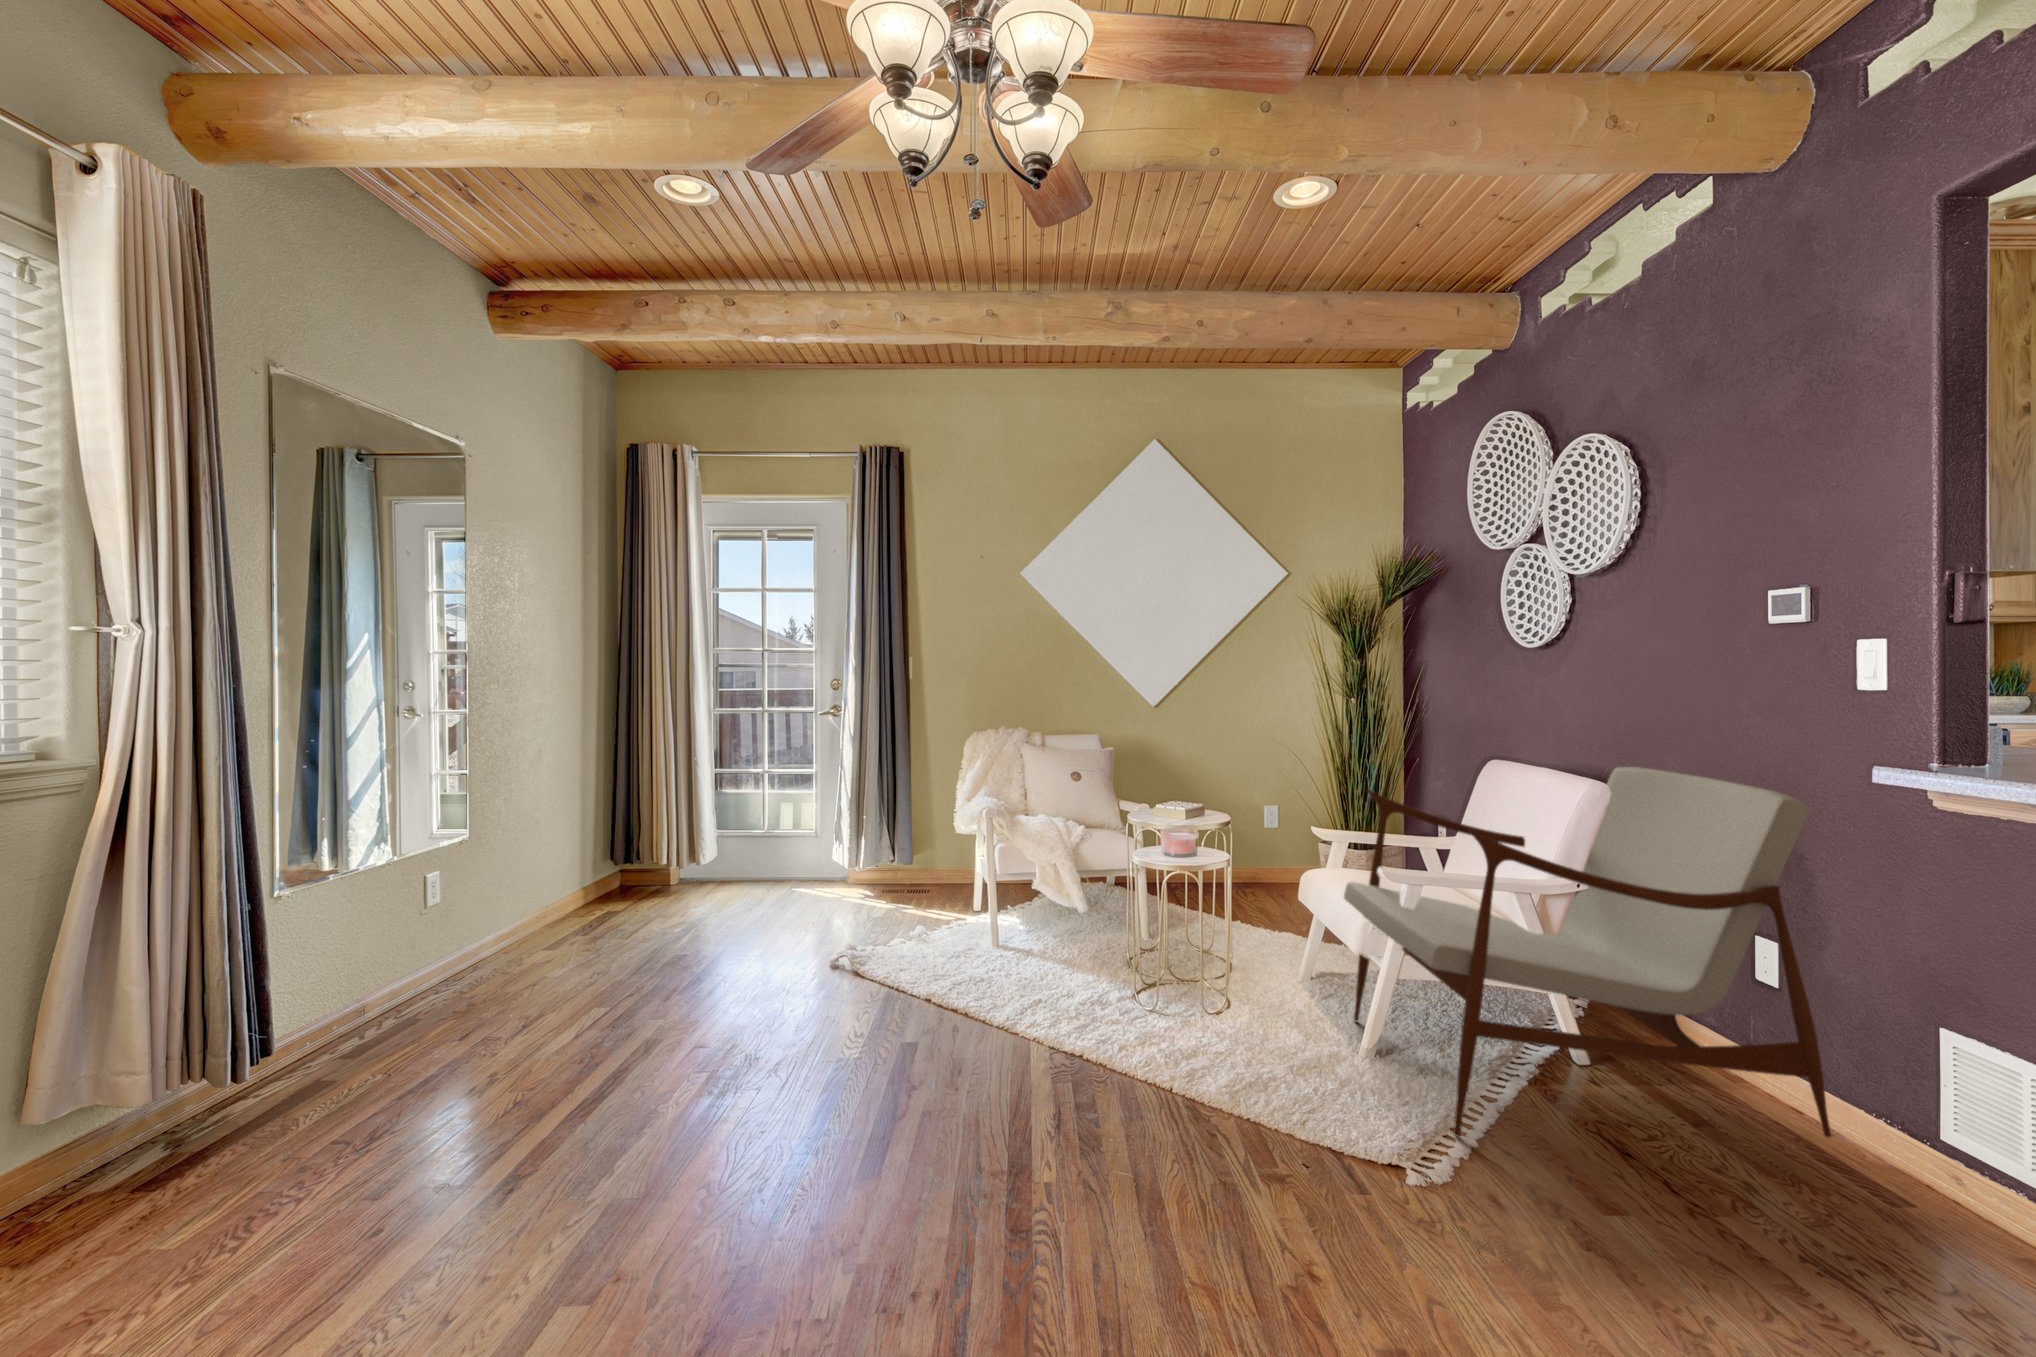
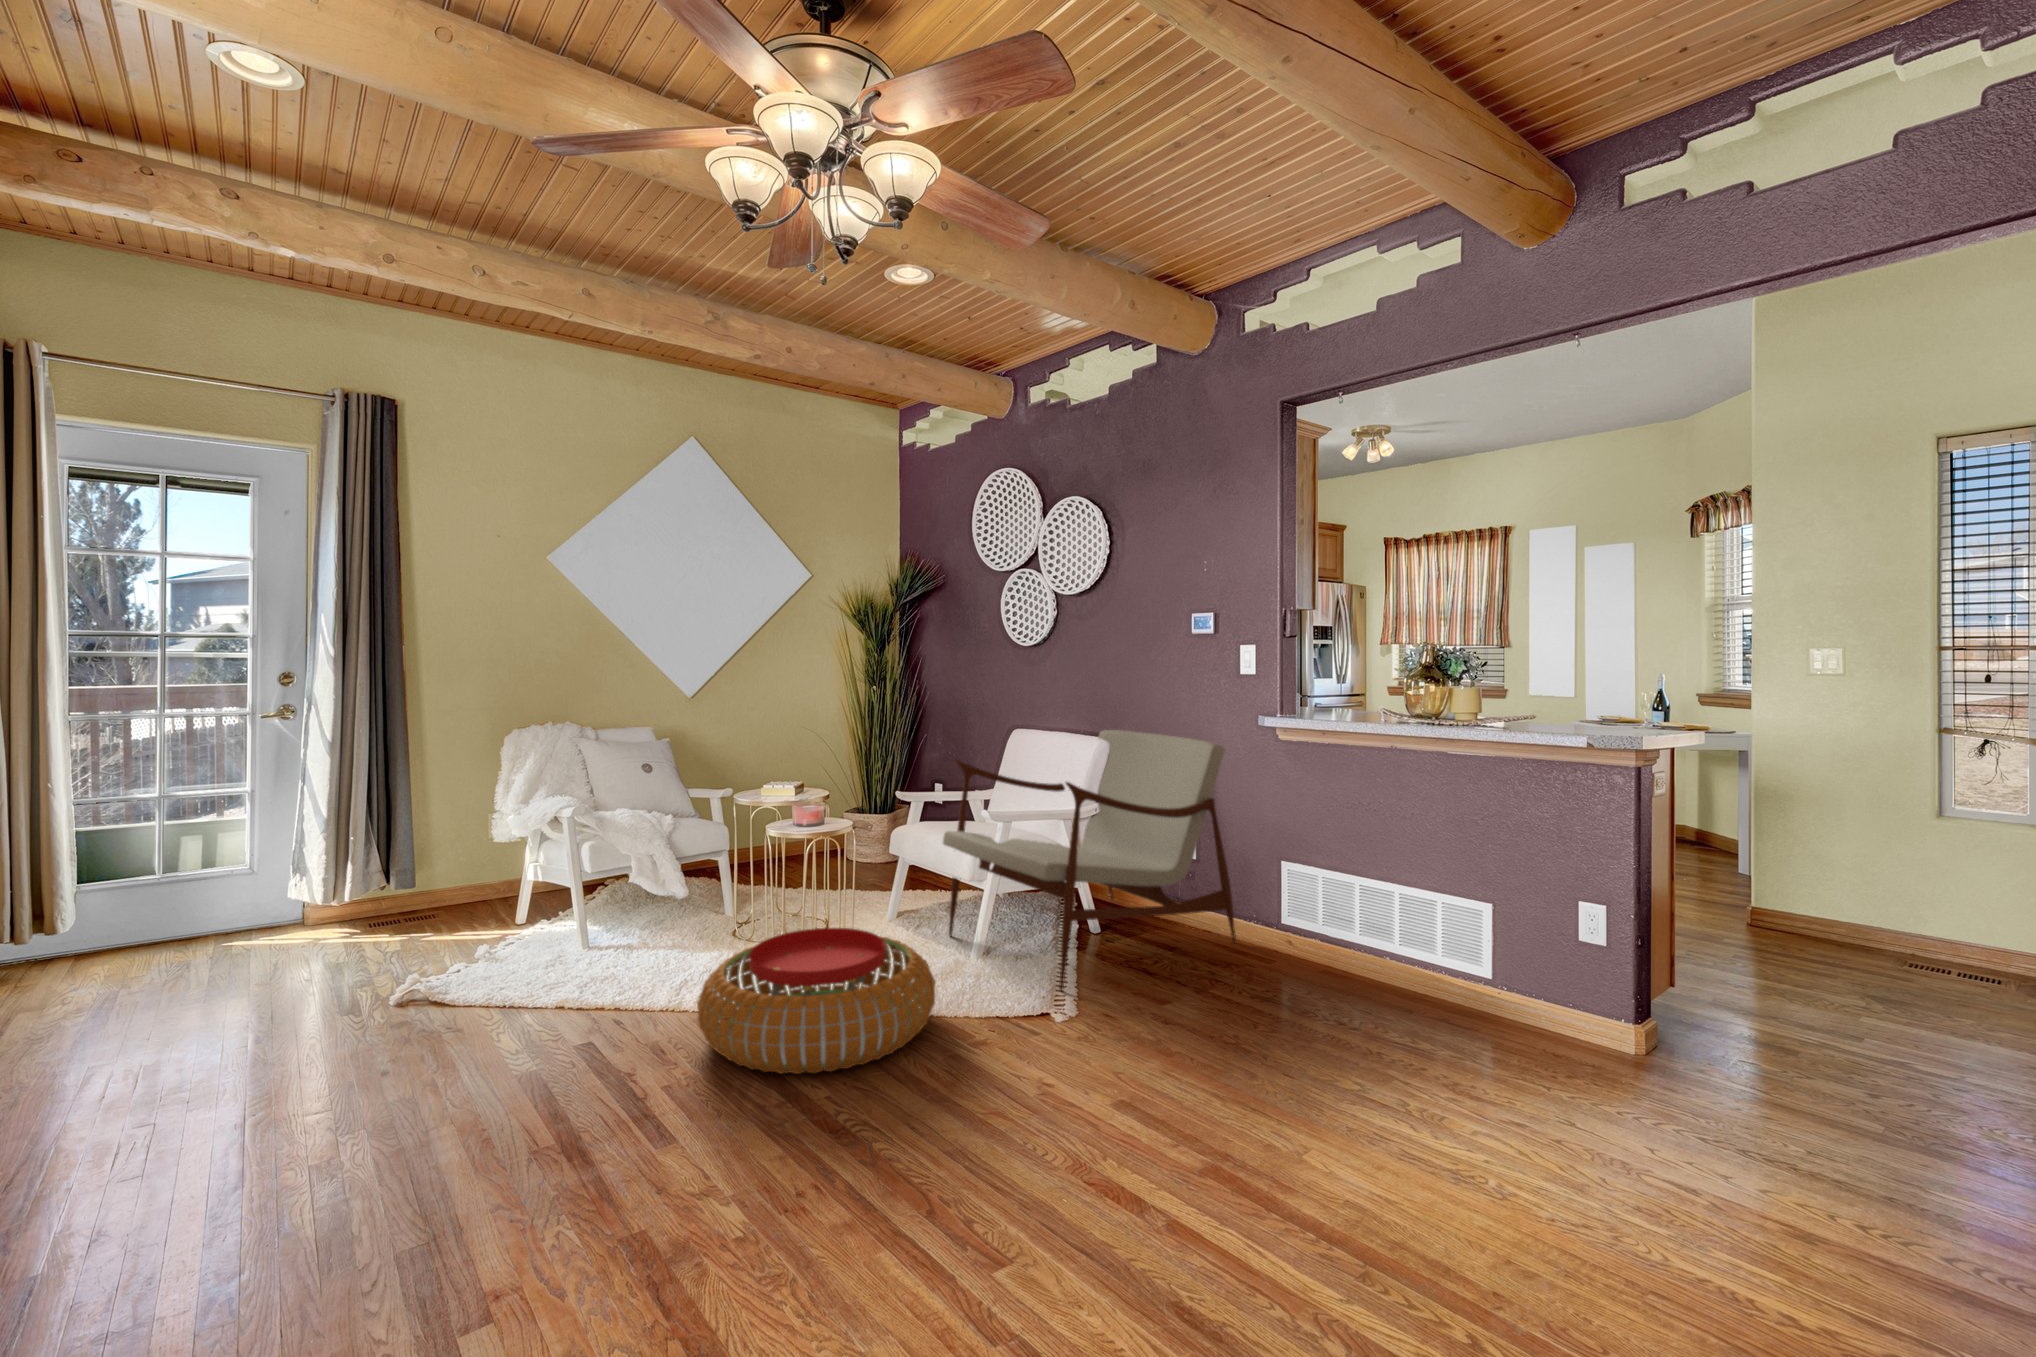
pouf: none [968,973,1253,1158] -> present [697,928,935,1074]

